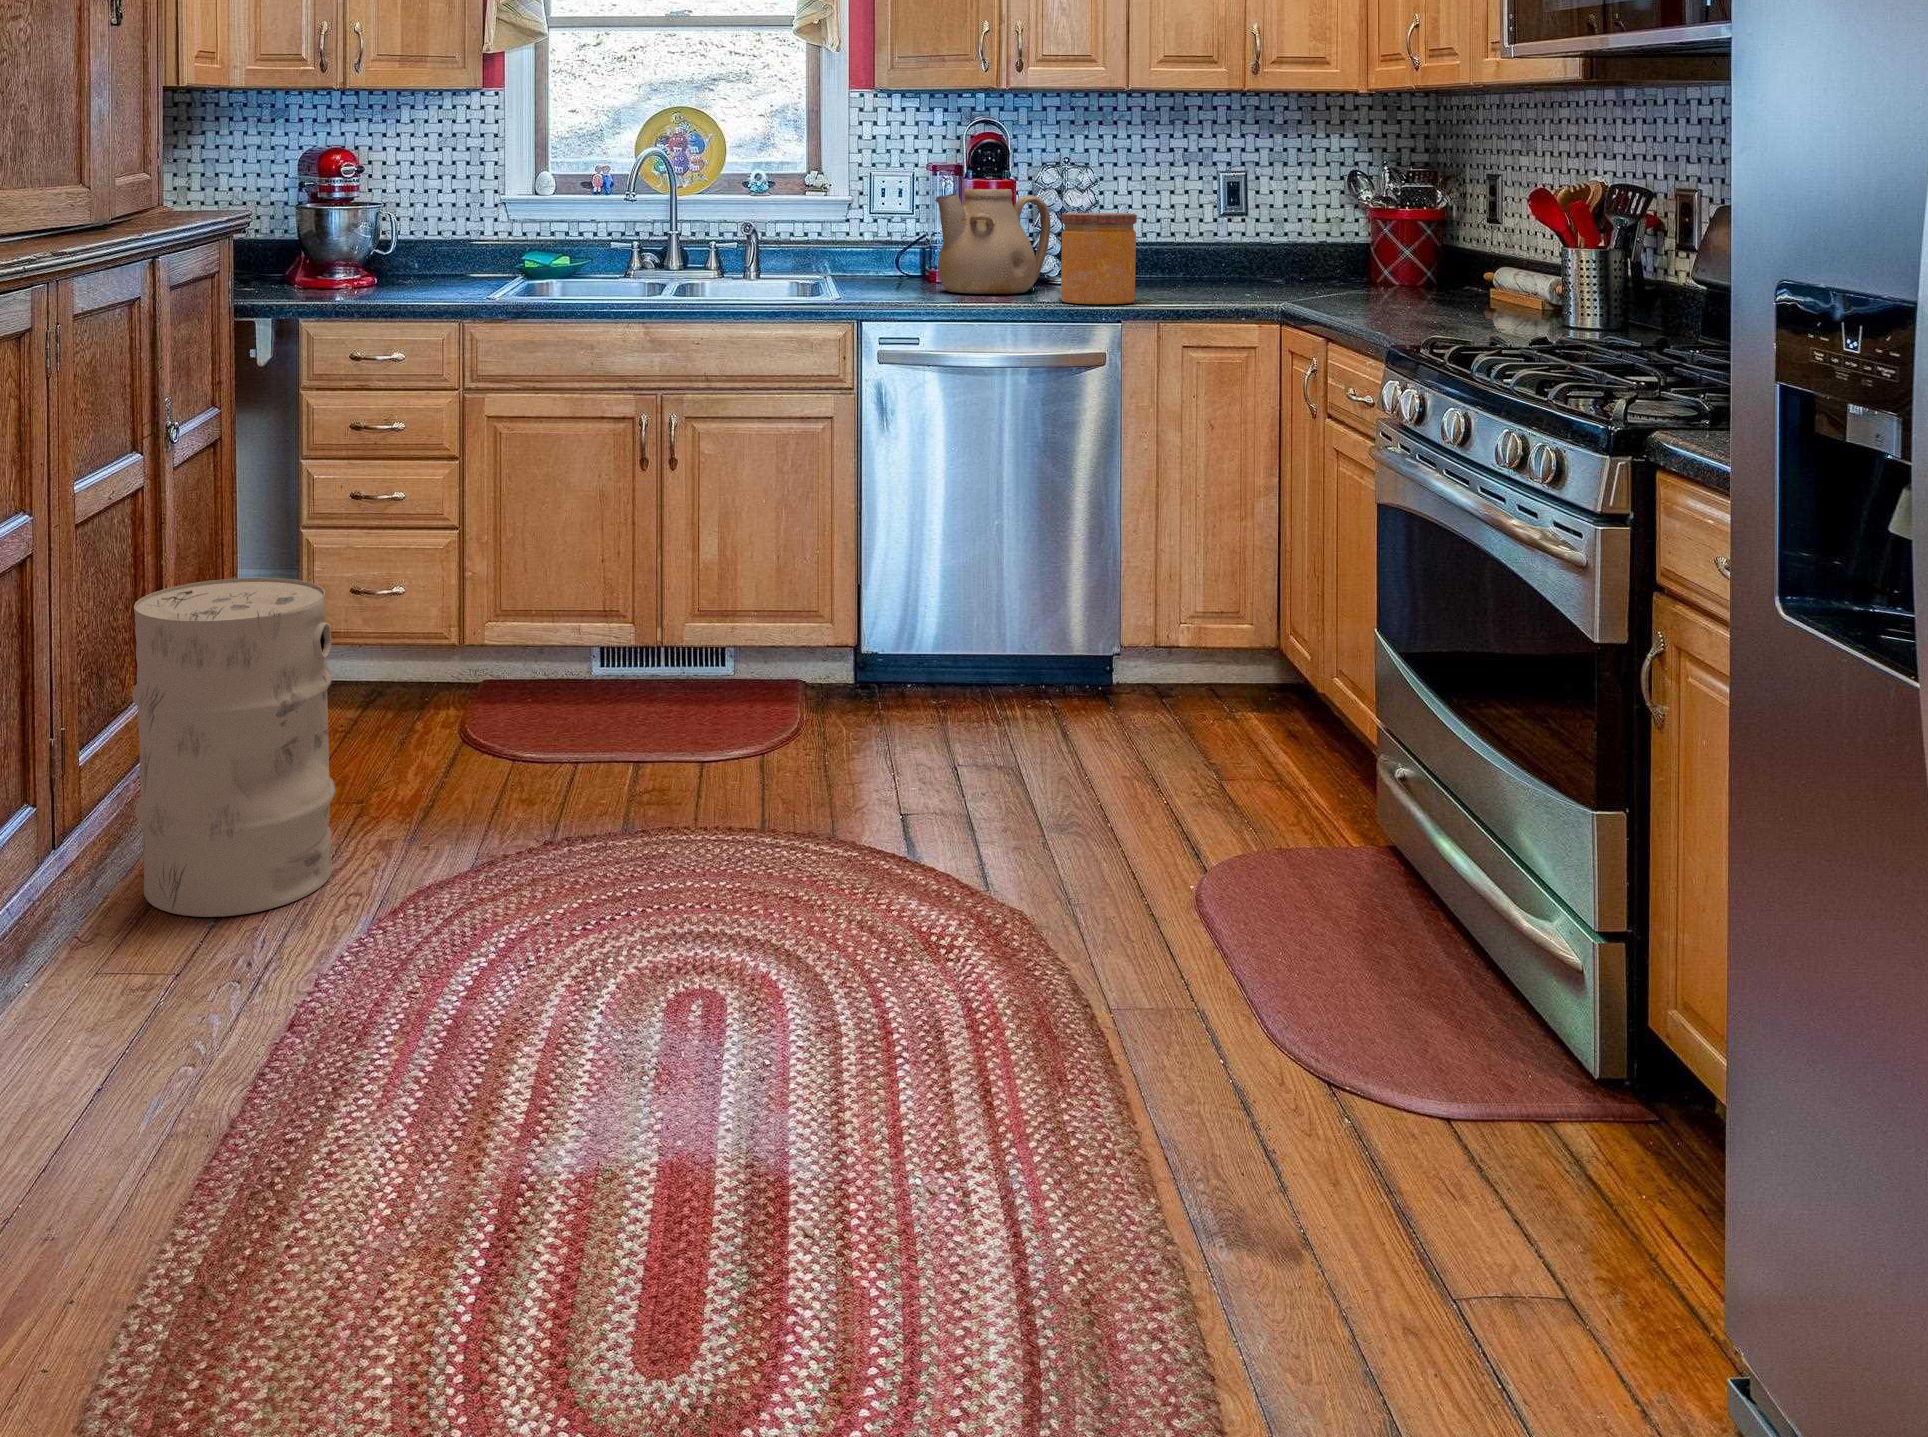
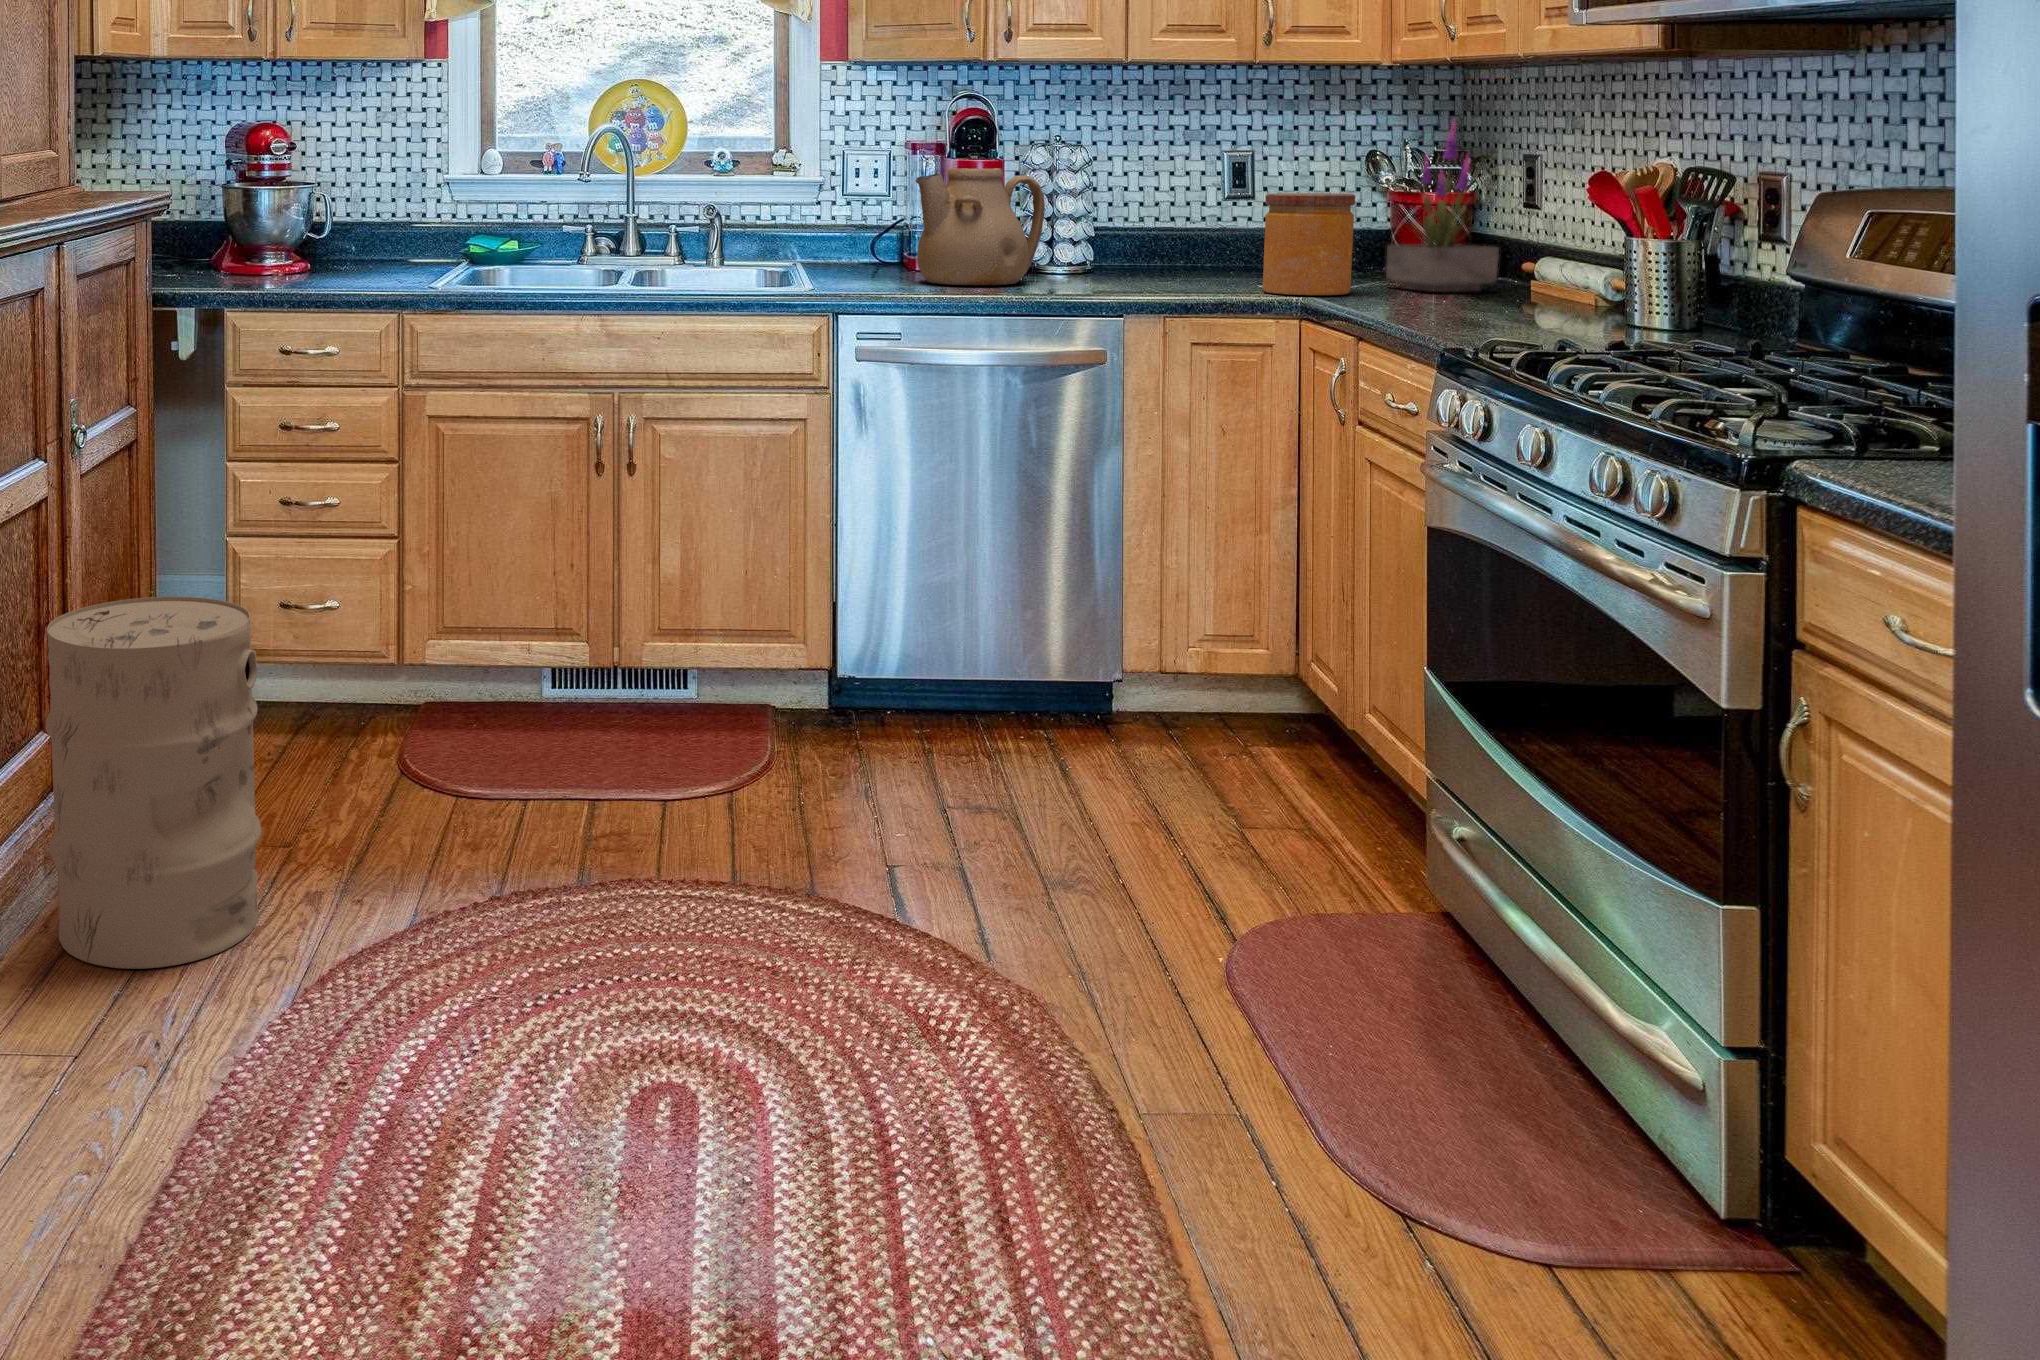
potted plant: none [1343,148,1435,299] -> present [1386,119,1499,292]
jar: present [1061,213,1137,304] -> present [1263,193,1355,295]

